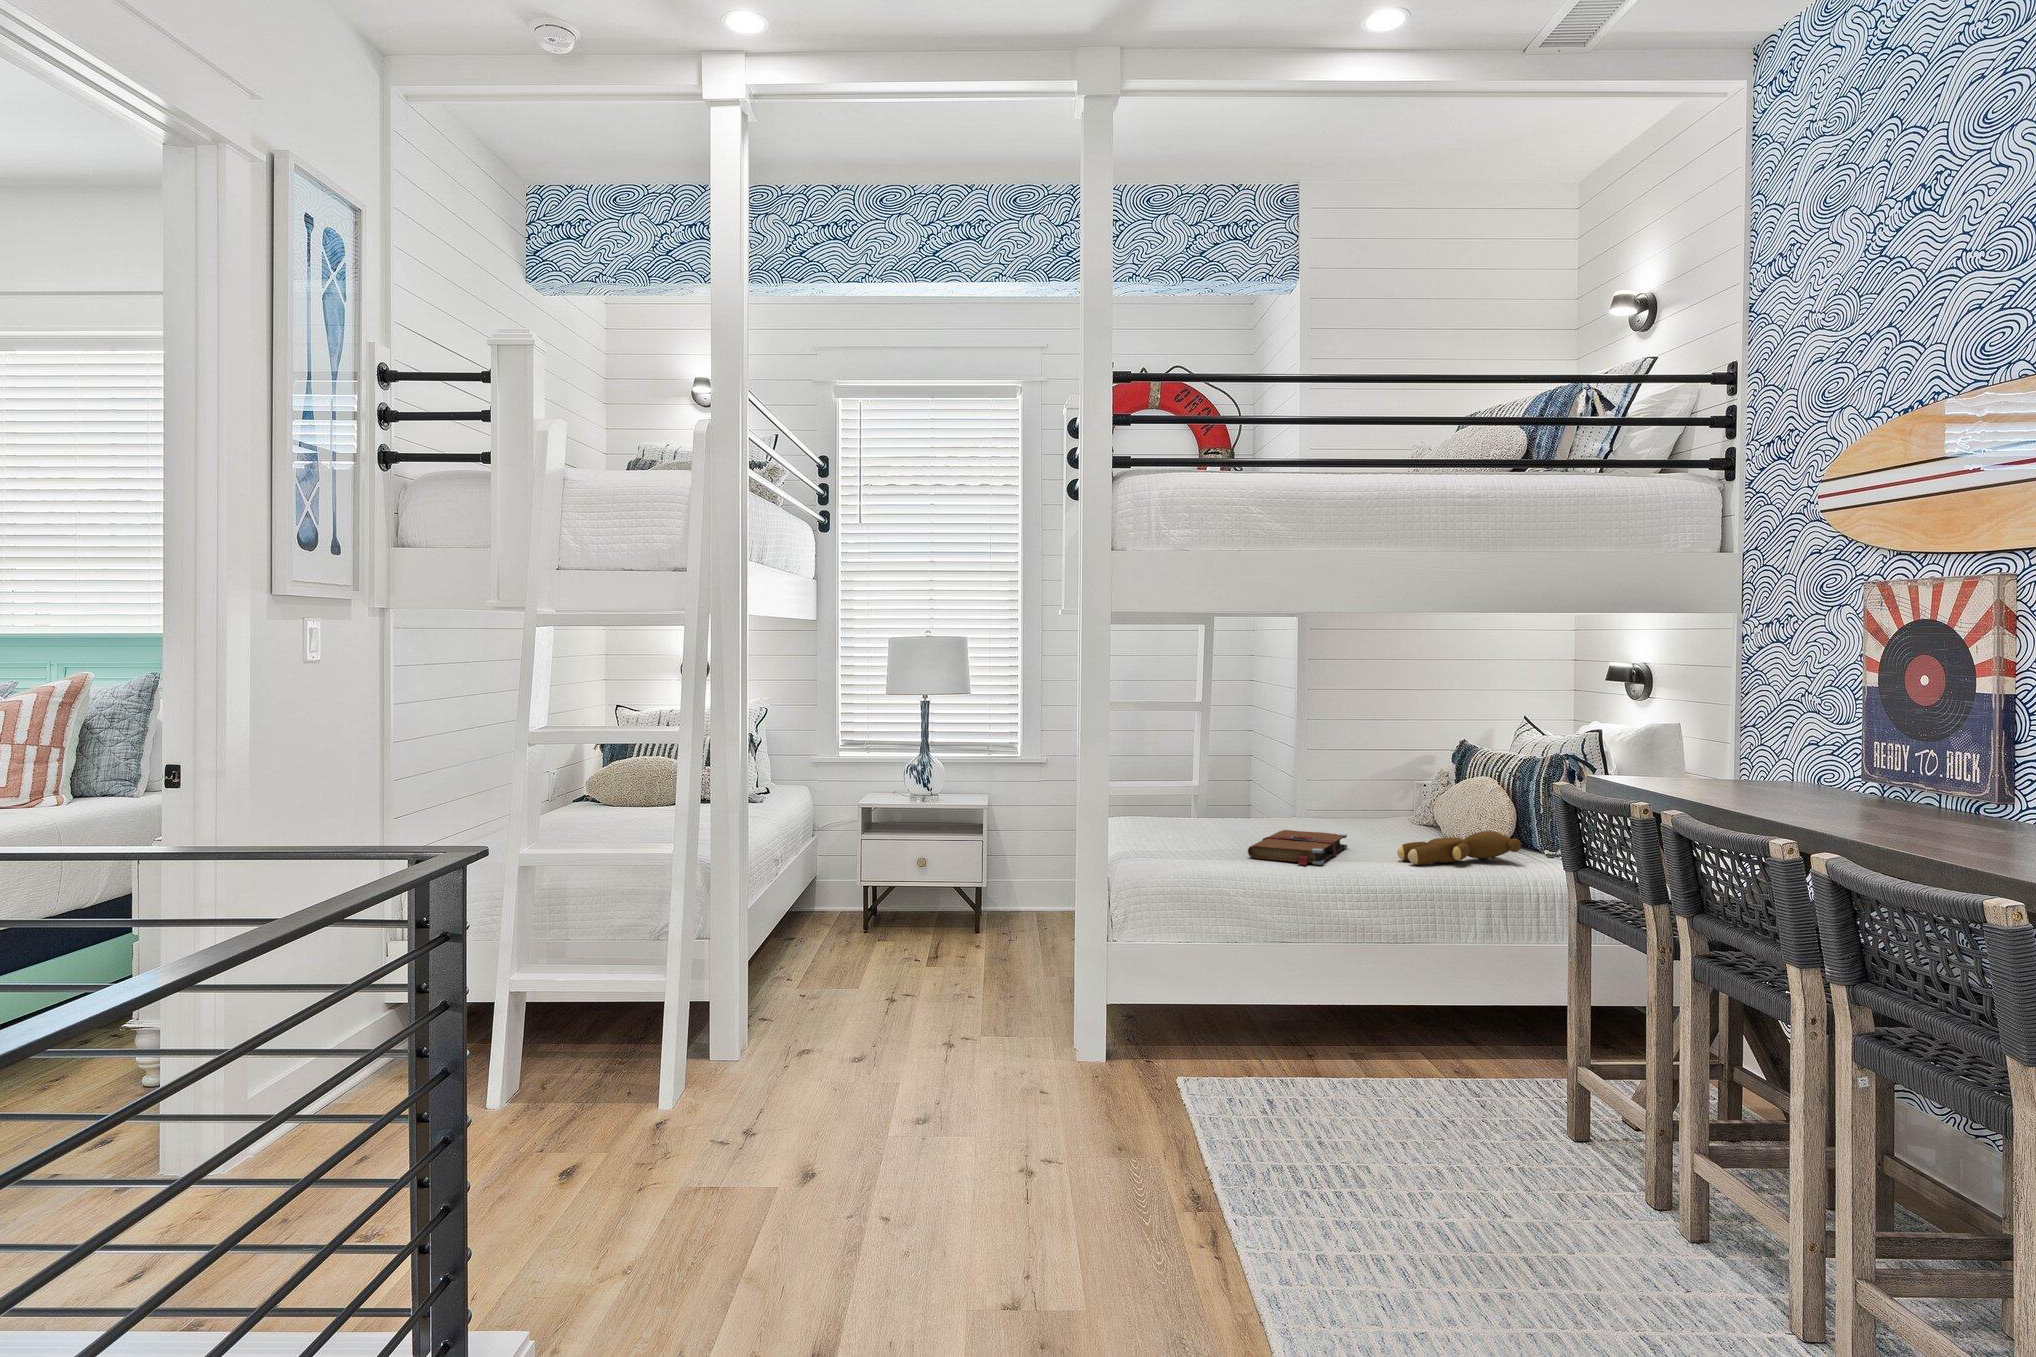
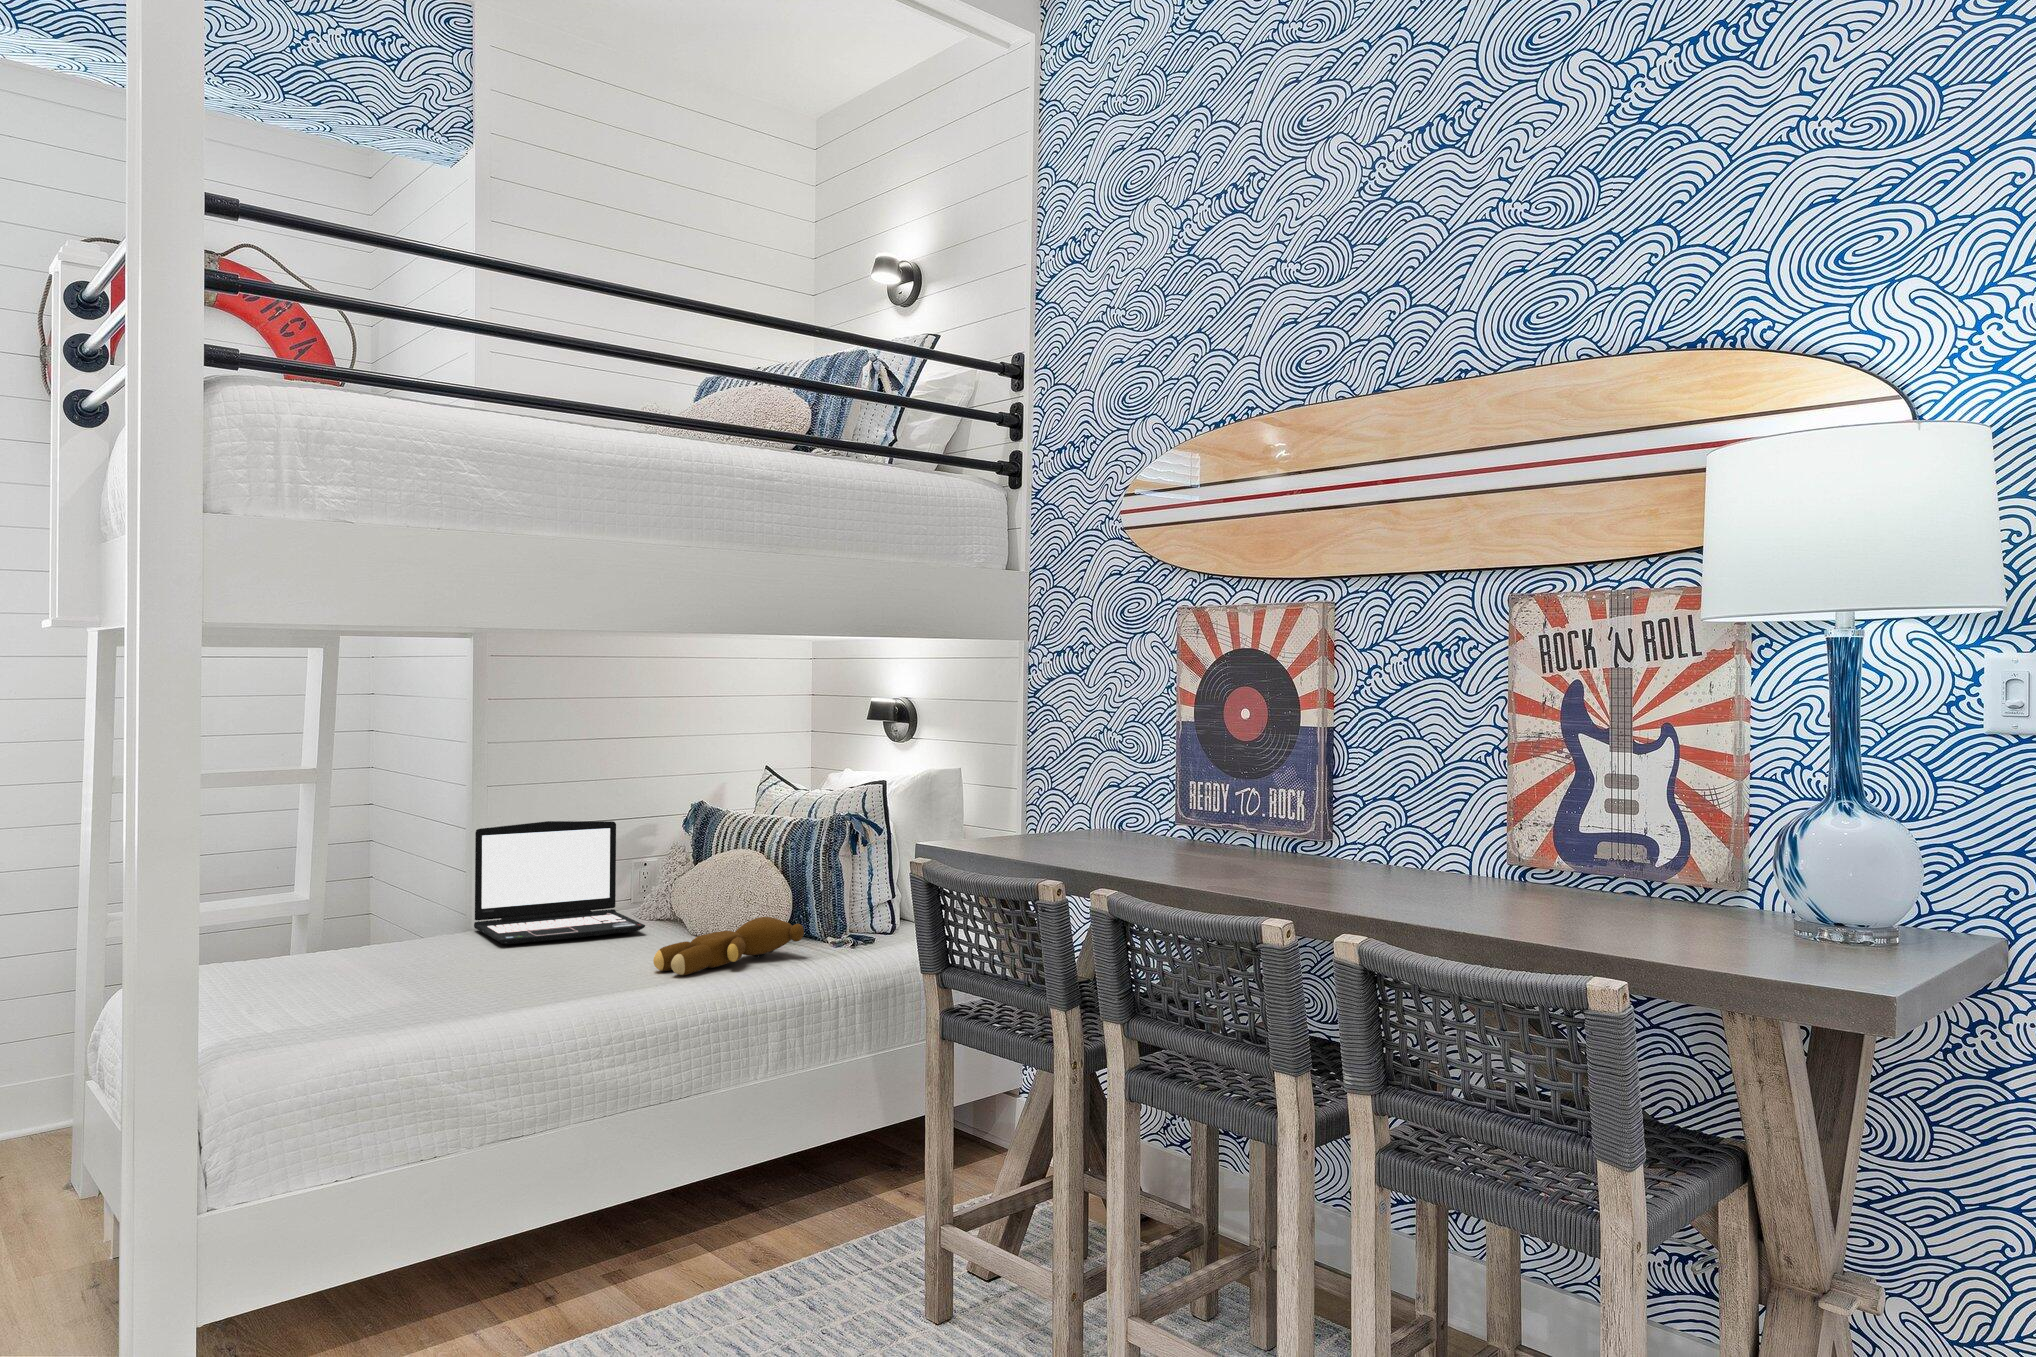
laptop: none [1292,751,1409,835] -> present [474,821,645,944]
book: present [1248,830,1347,865] -> none [439,942,575,999]

